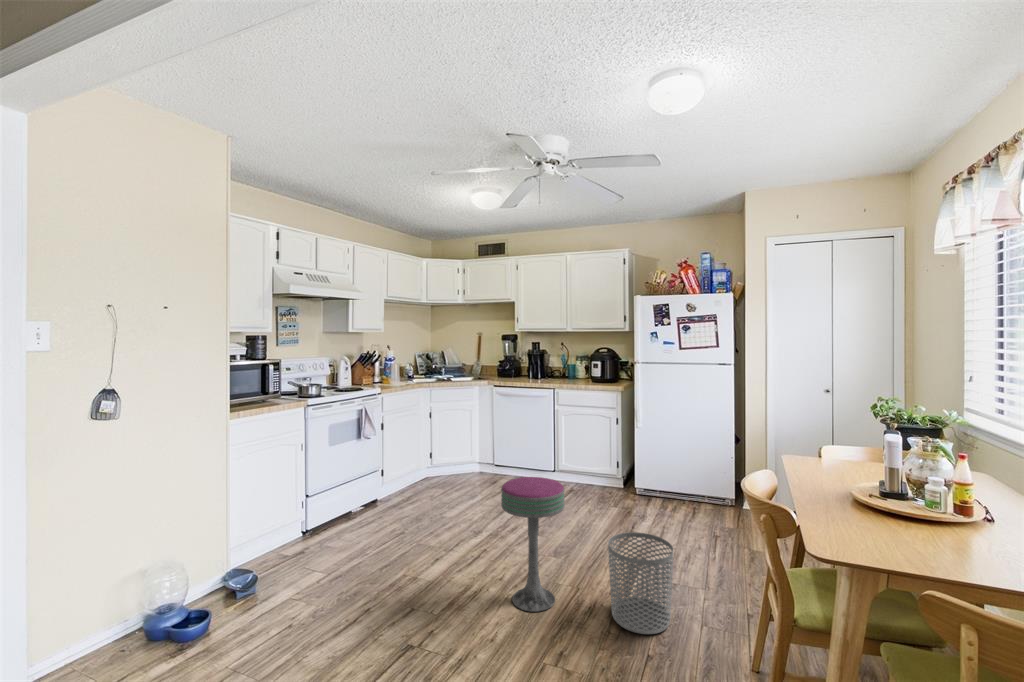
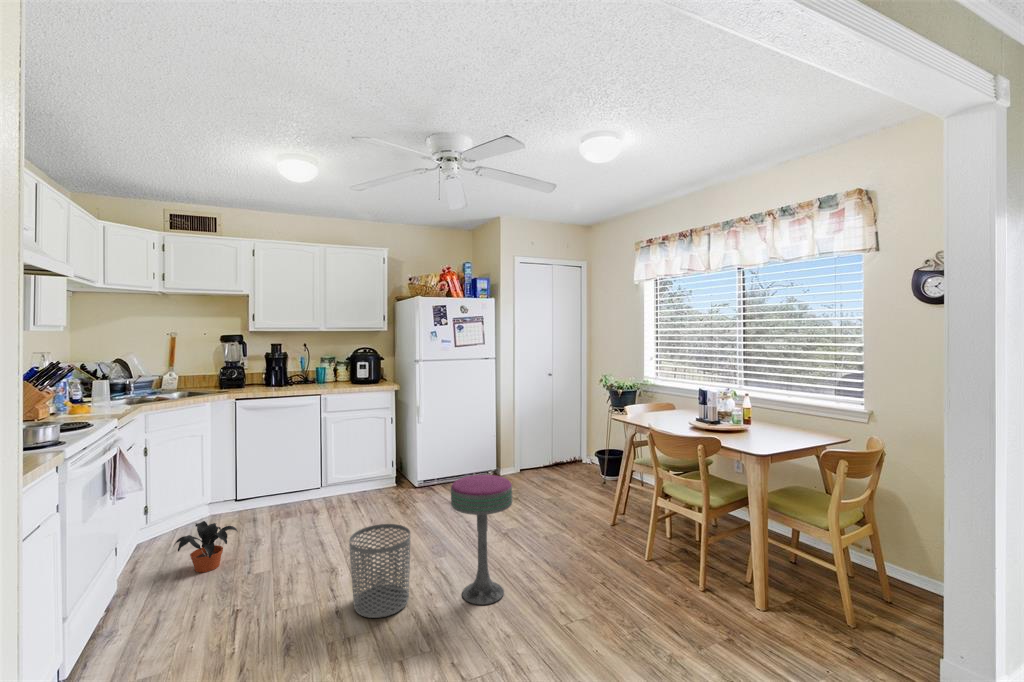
potted plant: none [409,467,449,502] -> present [175,521,237,572]
waste bin: present [608,532,673,634] -> present [349,524,410,618]

